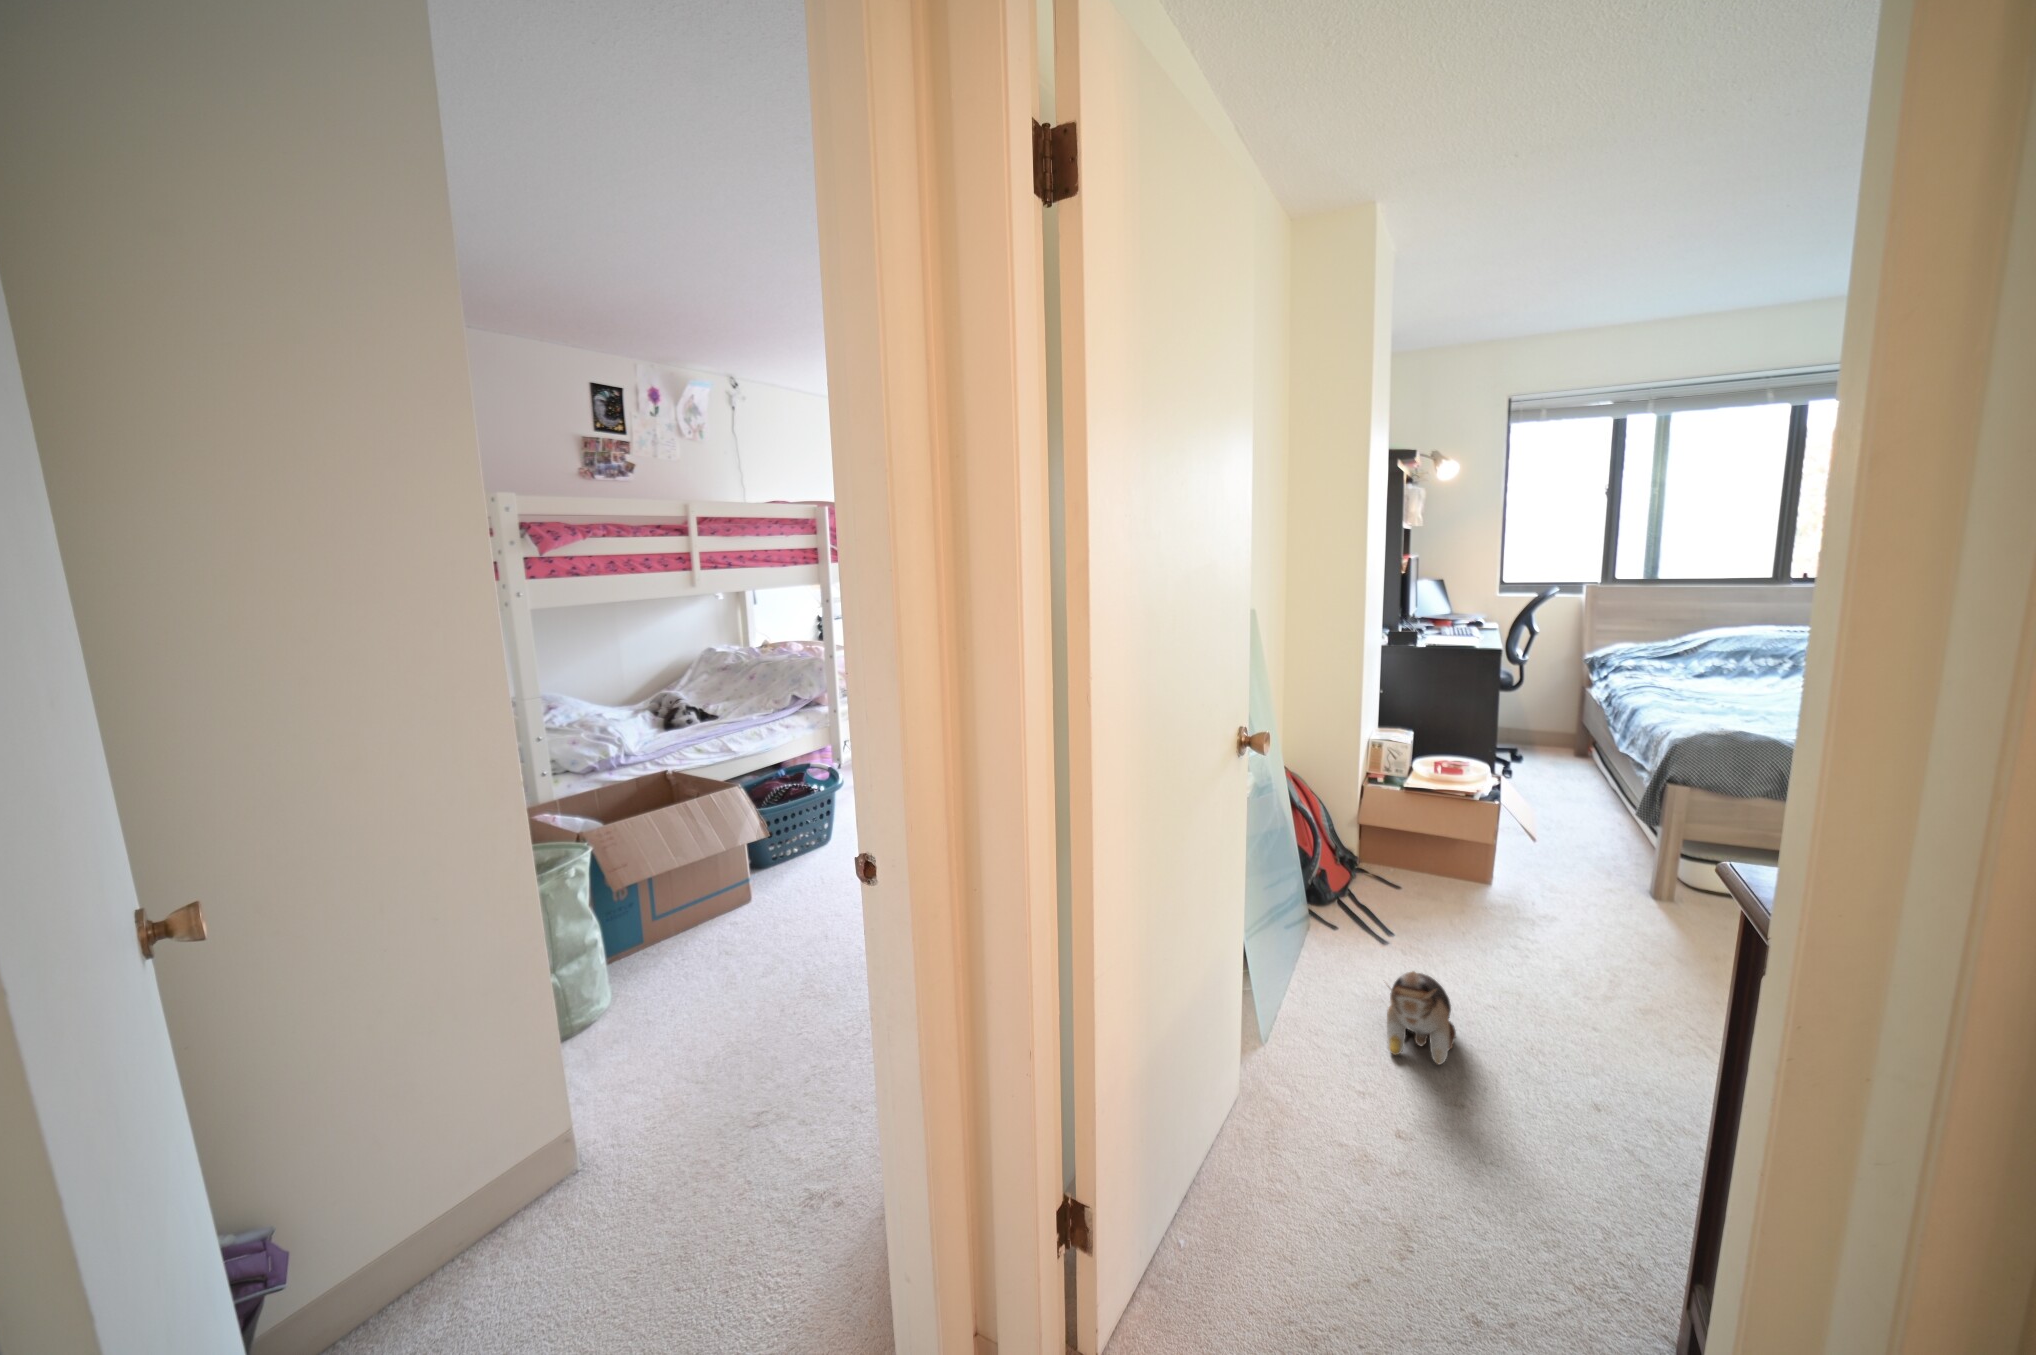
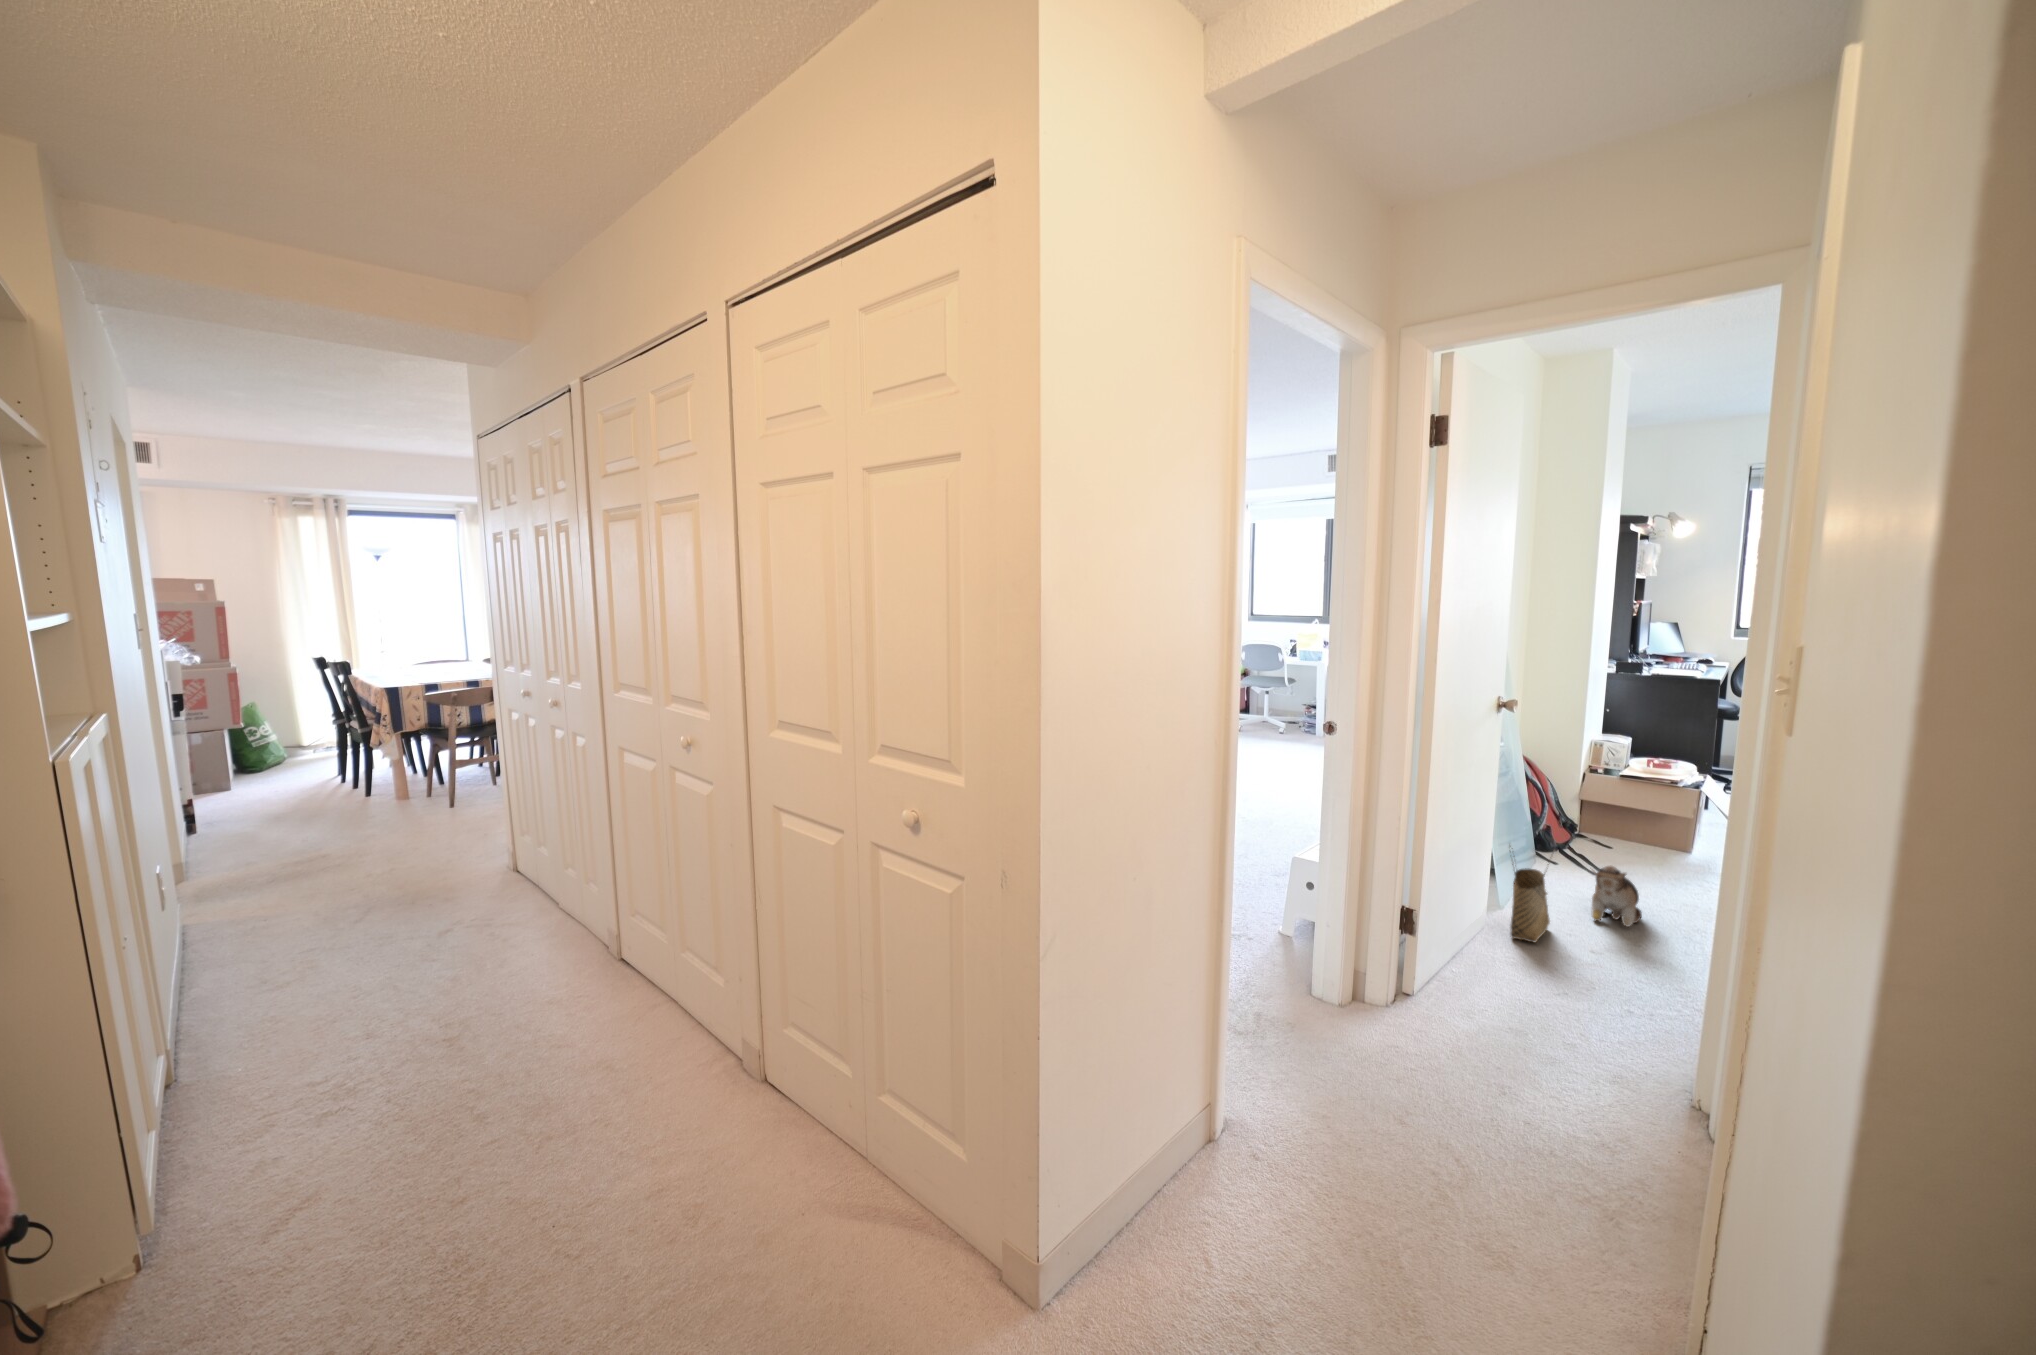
woven basket: none [1261,961,1331,1143] -> present [1510,864,1550,942]

